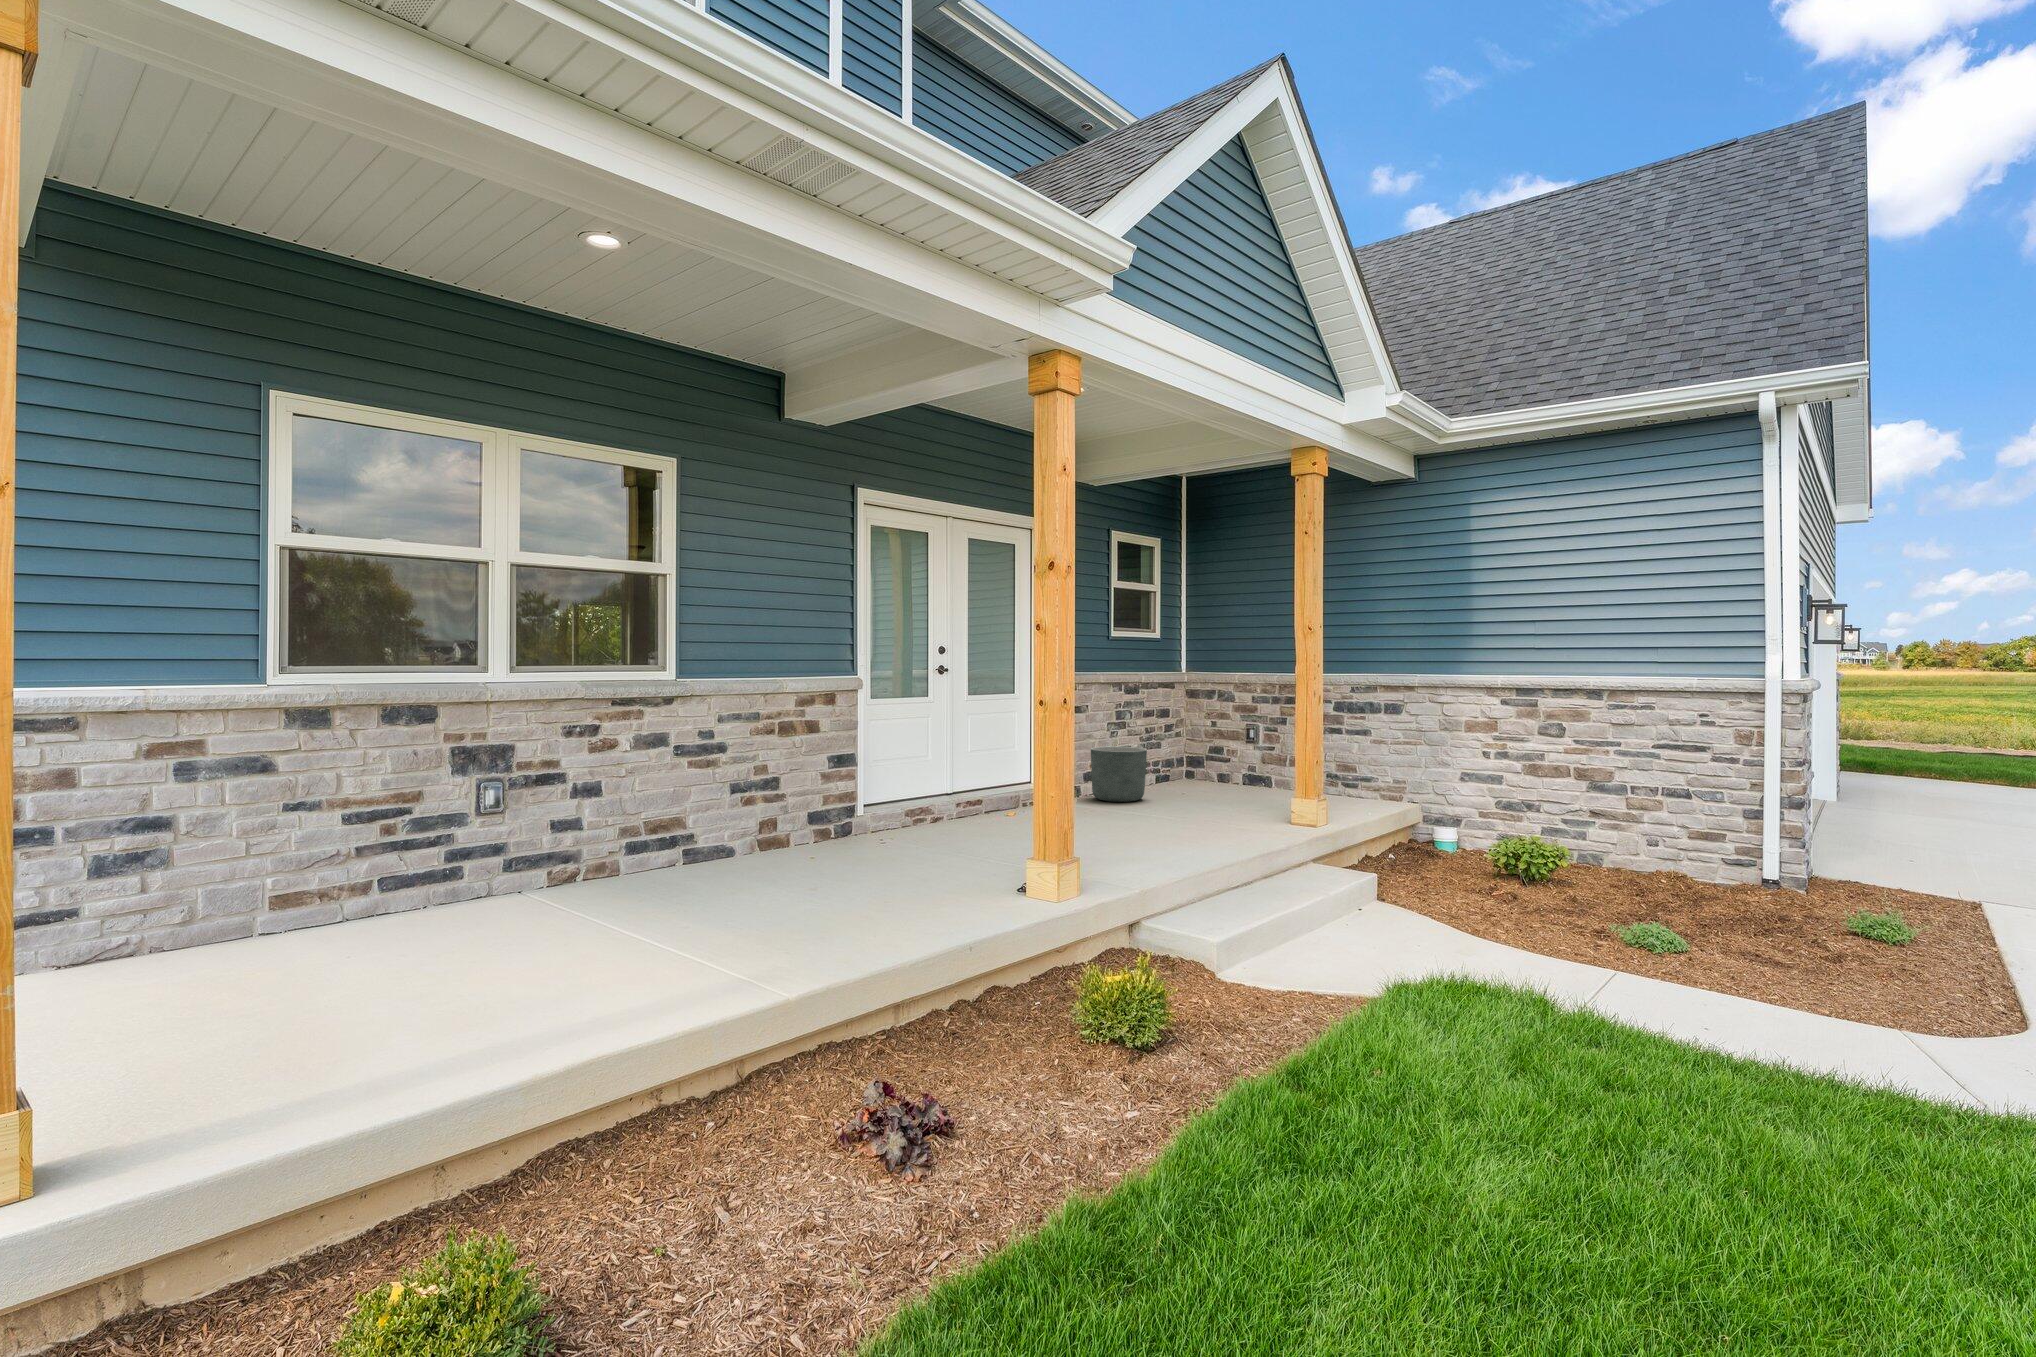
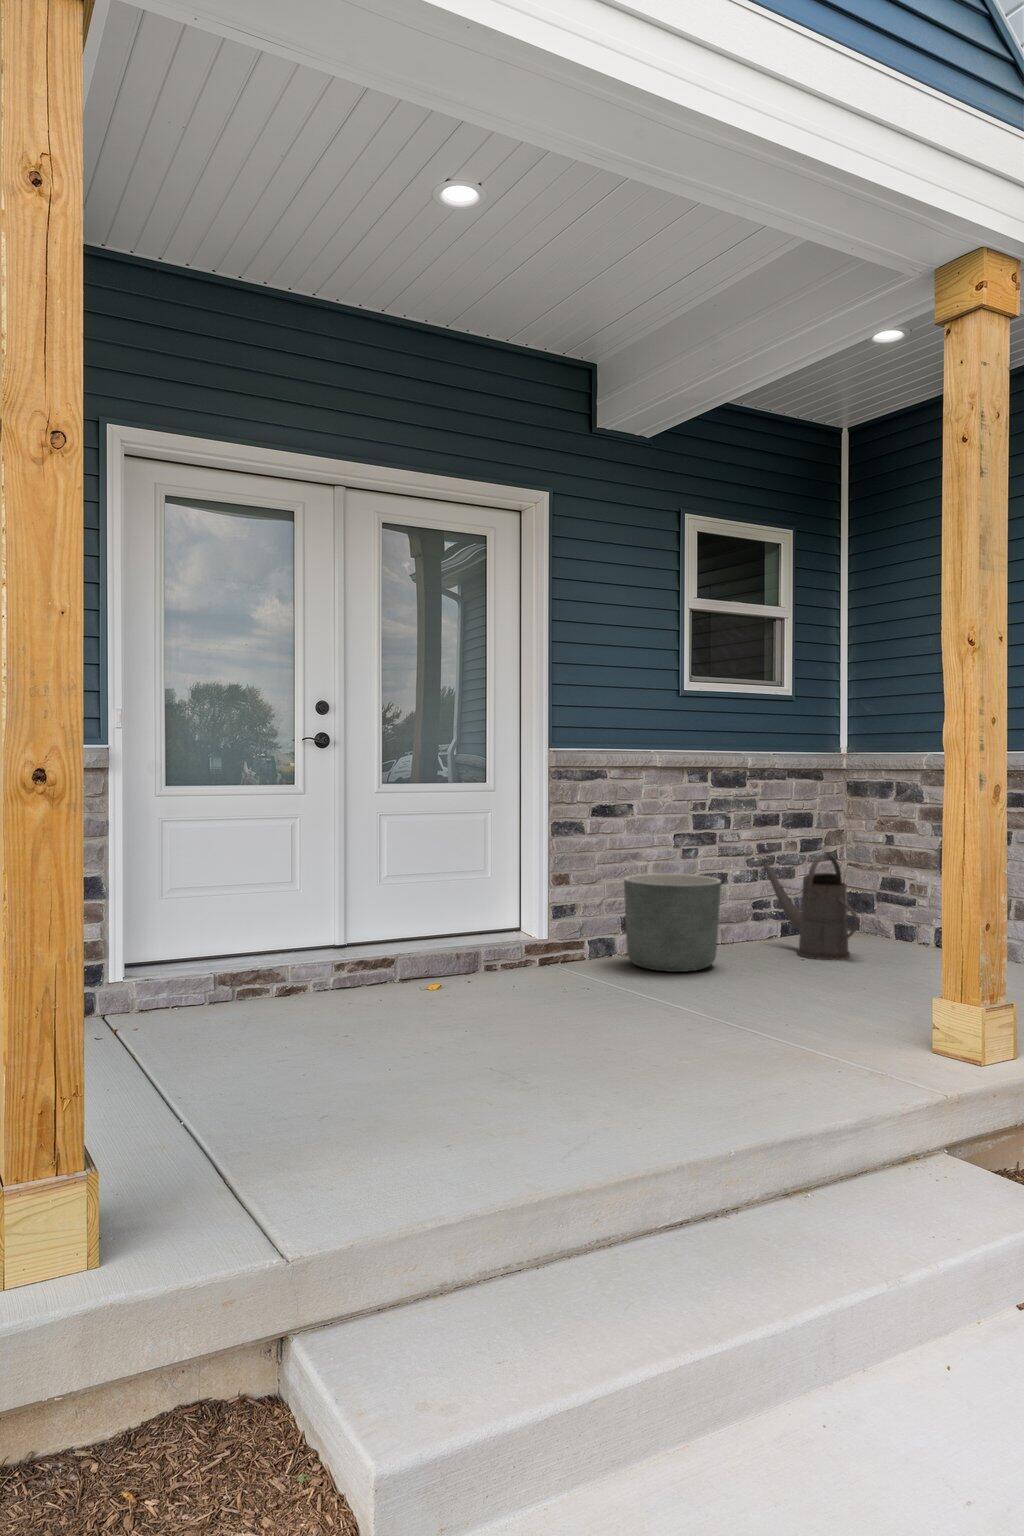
watering can: none [1150,733,1212,793] -> present [764,855,858,960]

